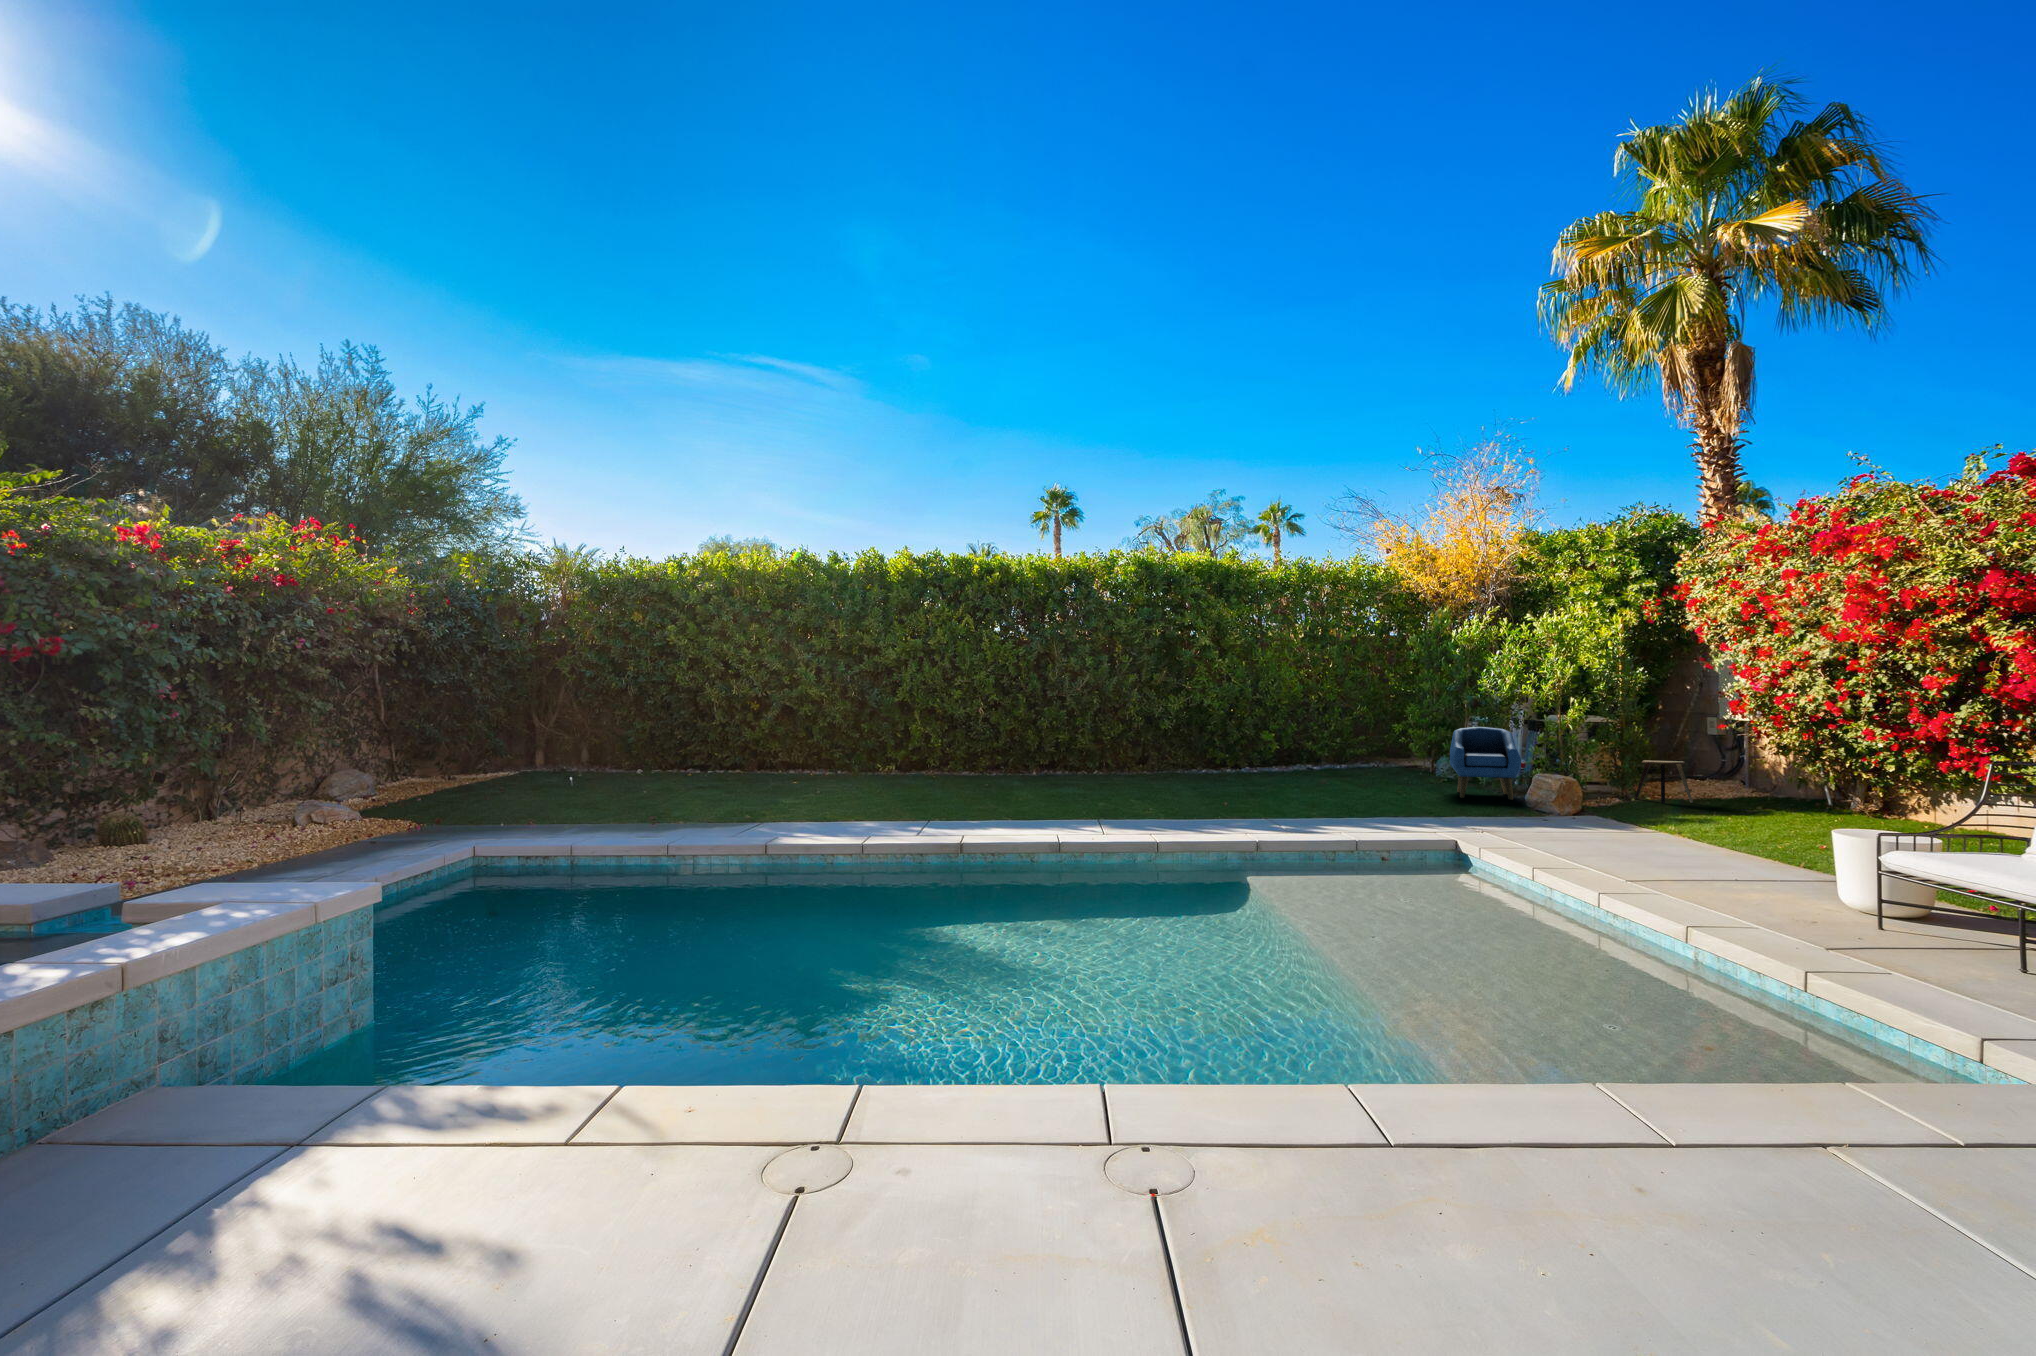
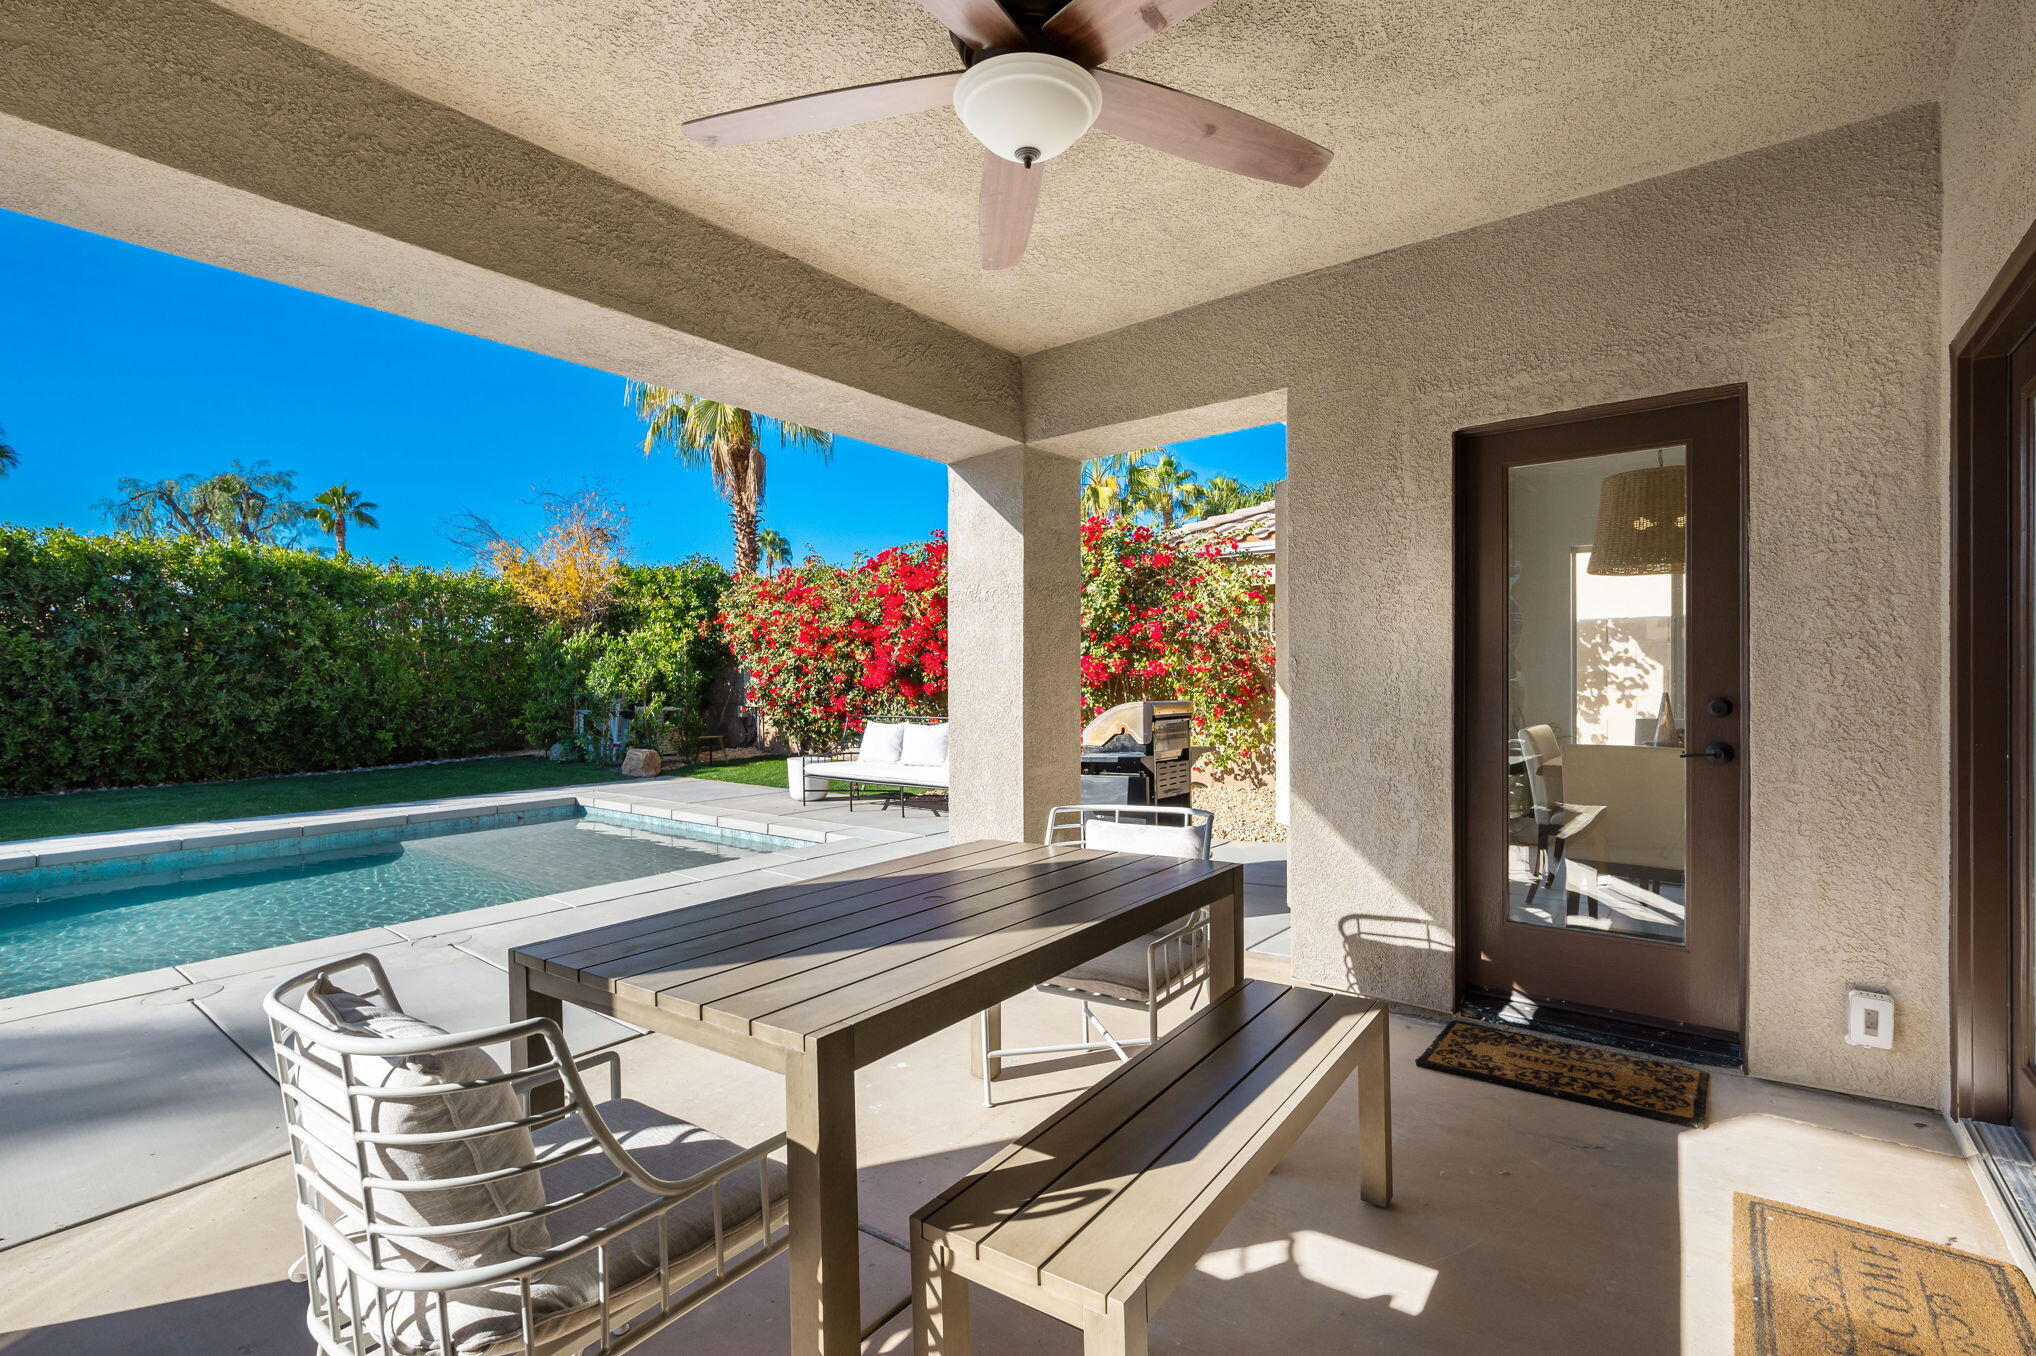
armchair: present [1450,727,1521,800] -> none [562,717,618,774]

